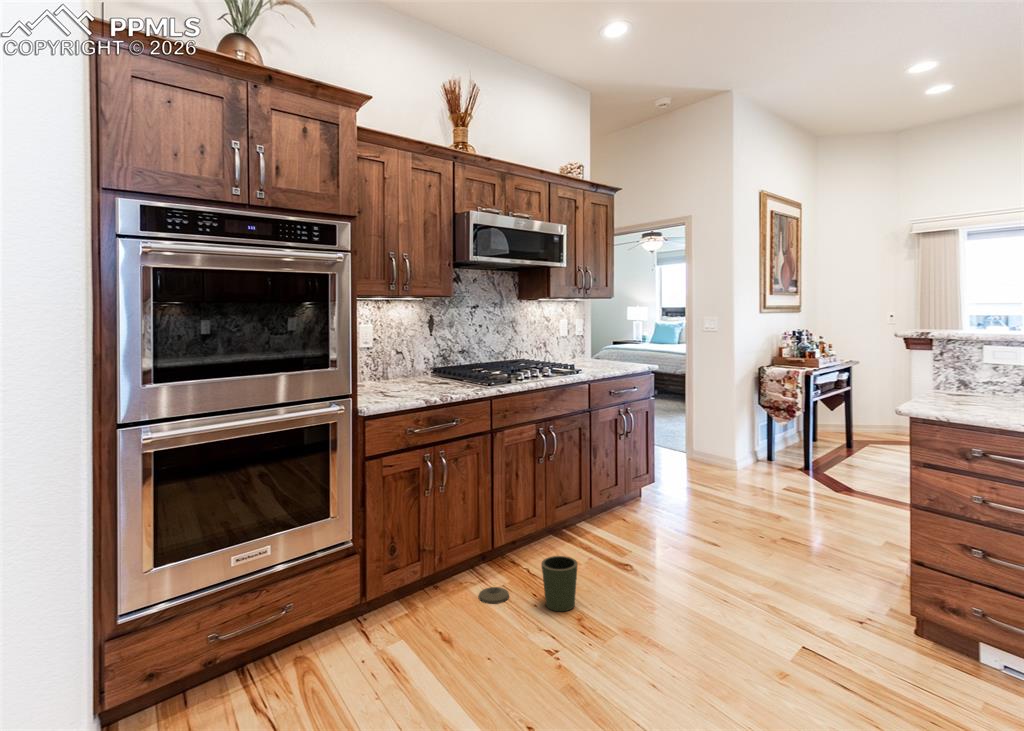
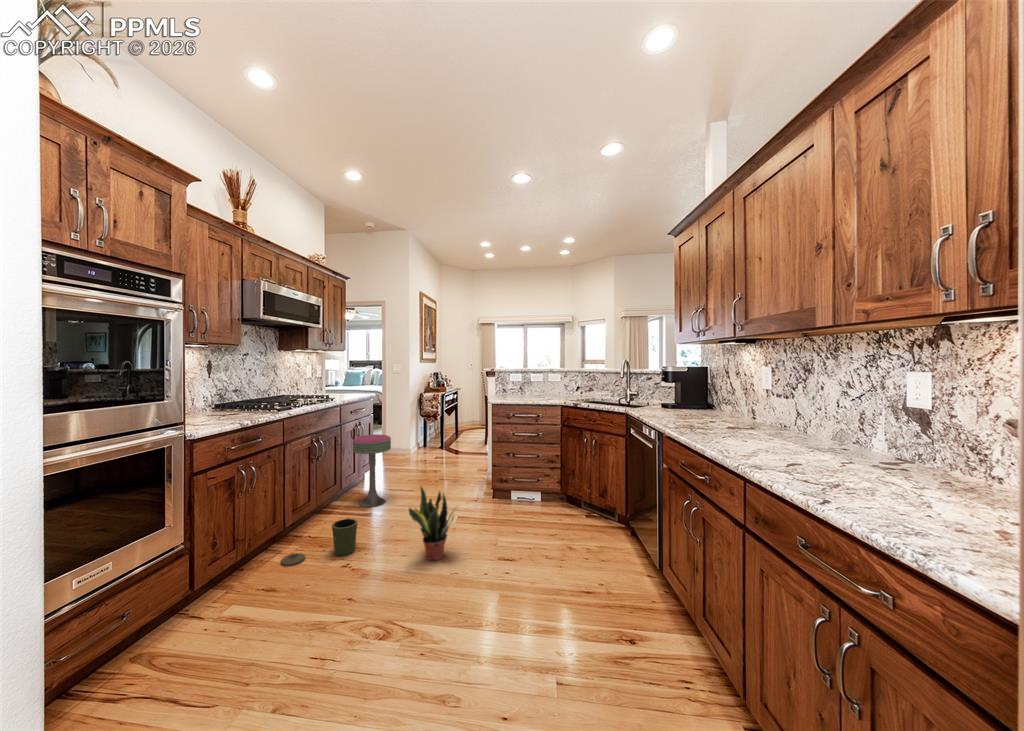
bar stool: none [606,431,665,546] -> present [353,435,391,507]
potted plant: none [634,531,739,671] -> present [409,487,456,560]

